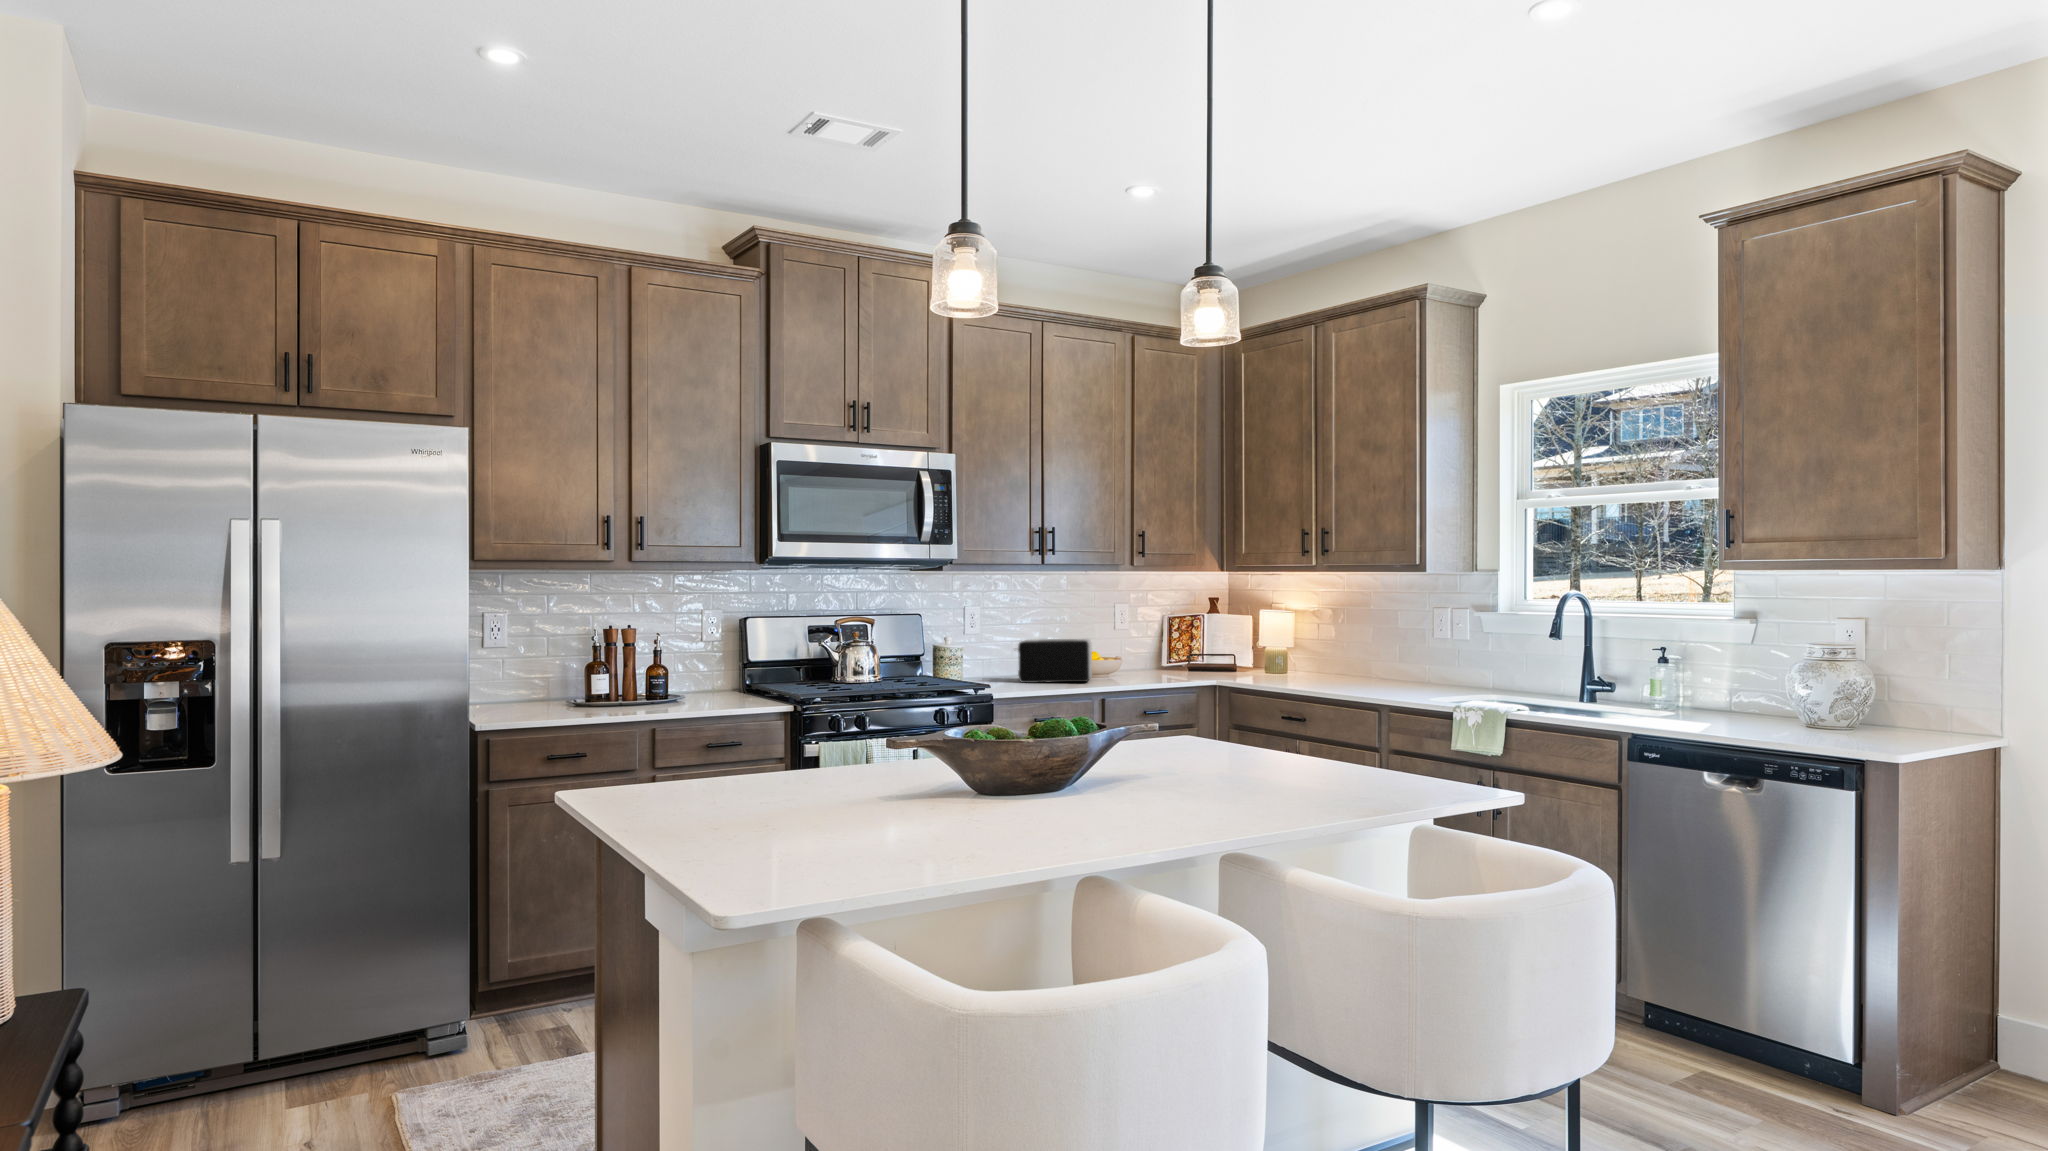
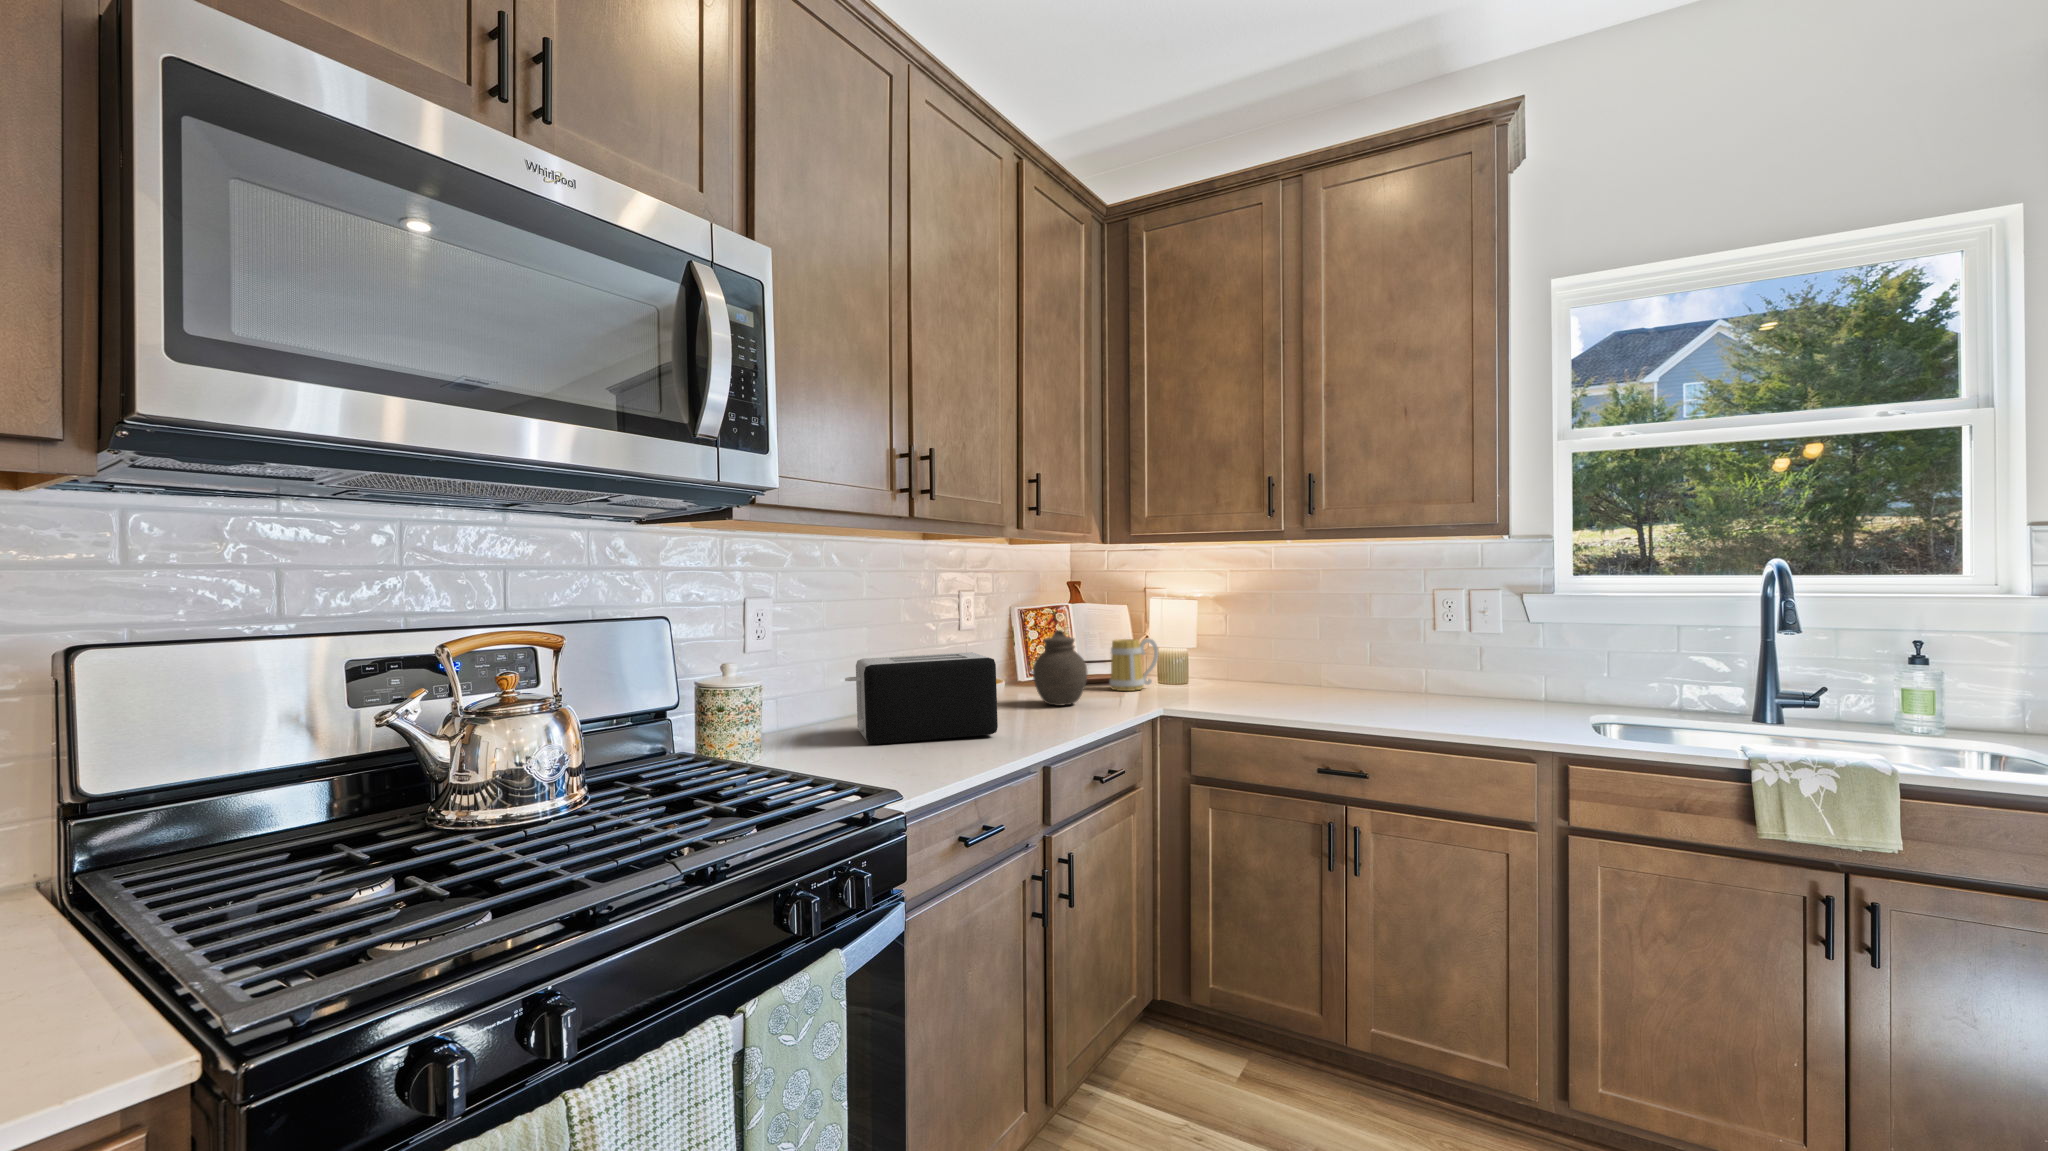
jar: none [1145,629,1180,676] -> present [1033,630,1087,706]
mug: none [1218,639,1253,673] -> present [1110,639,1158,691]

